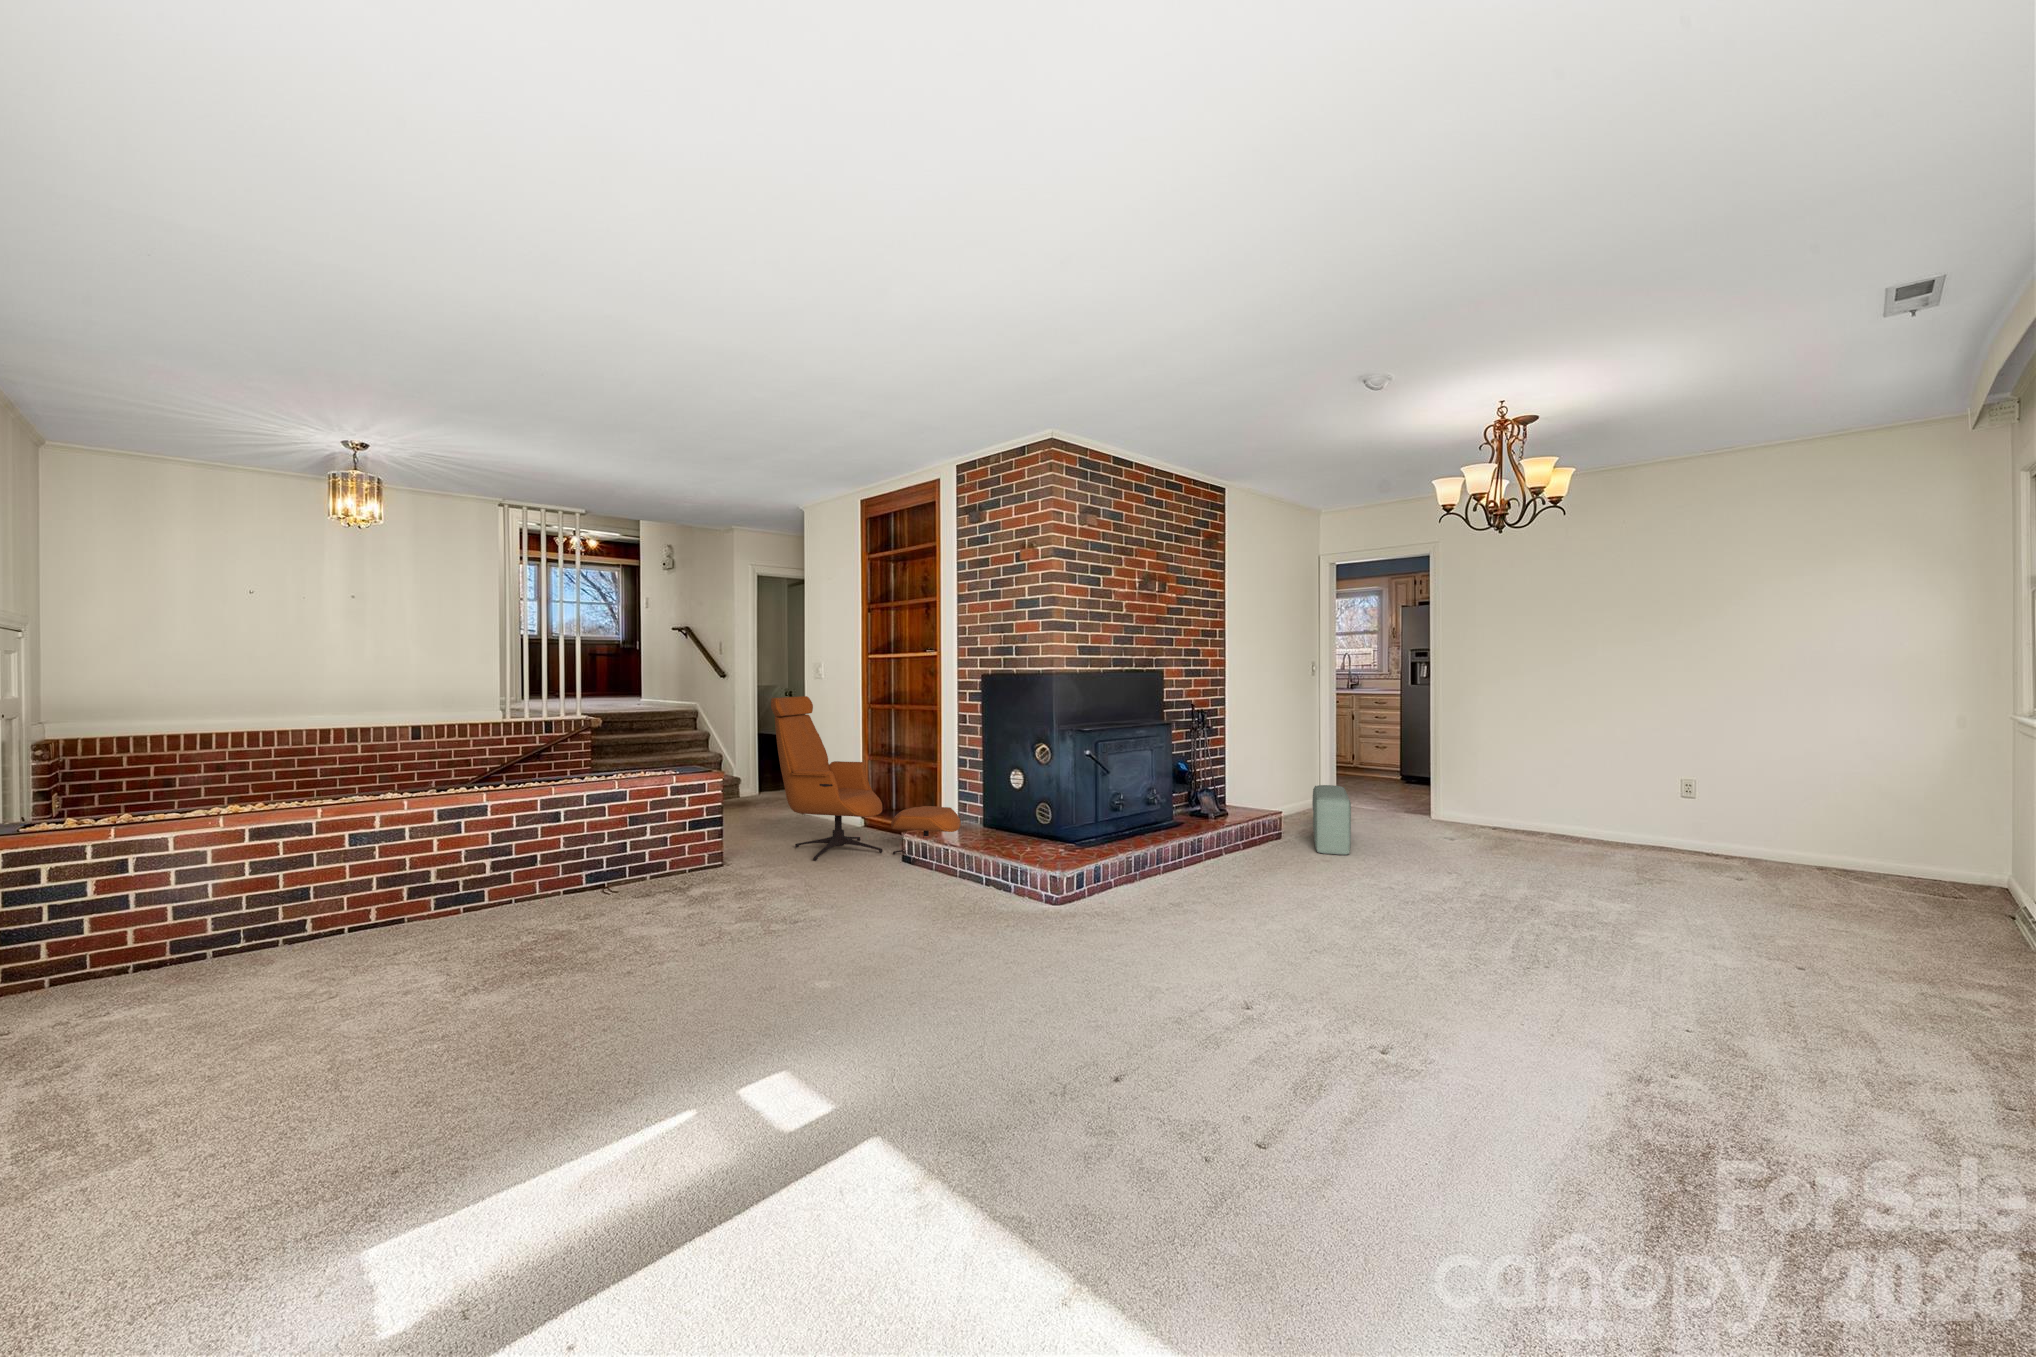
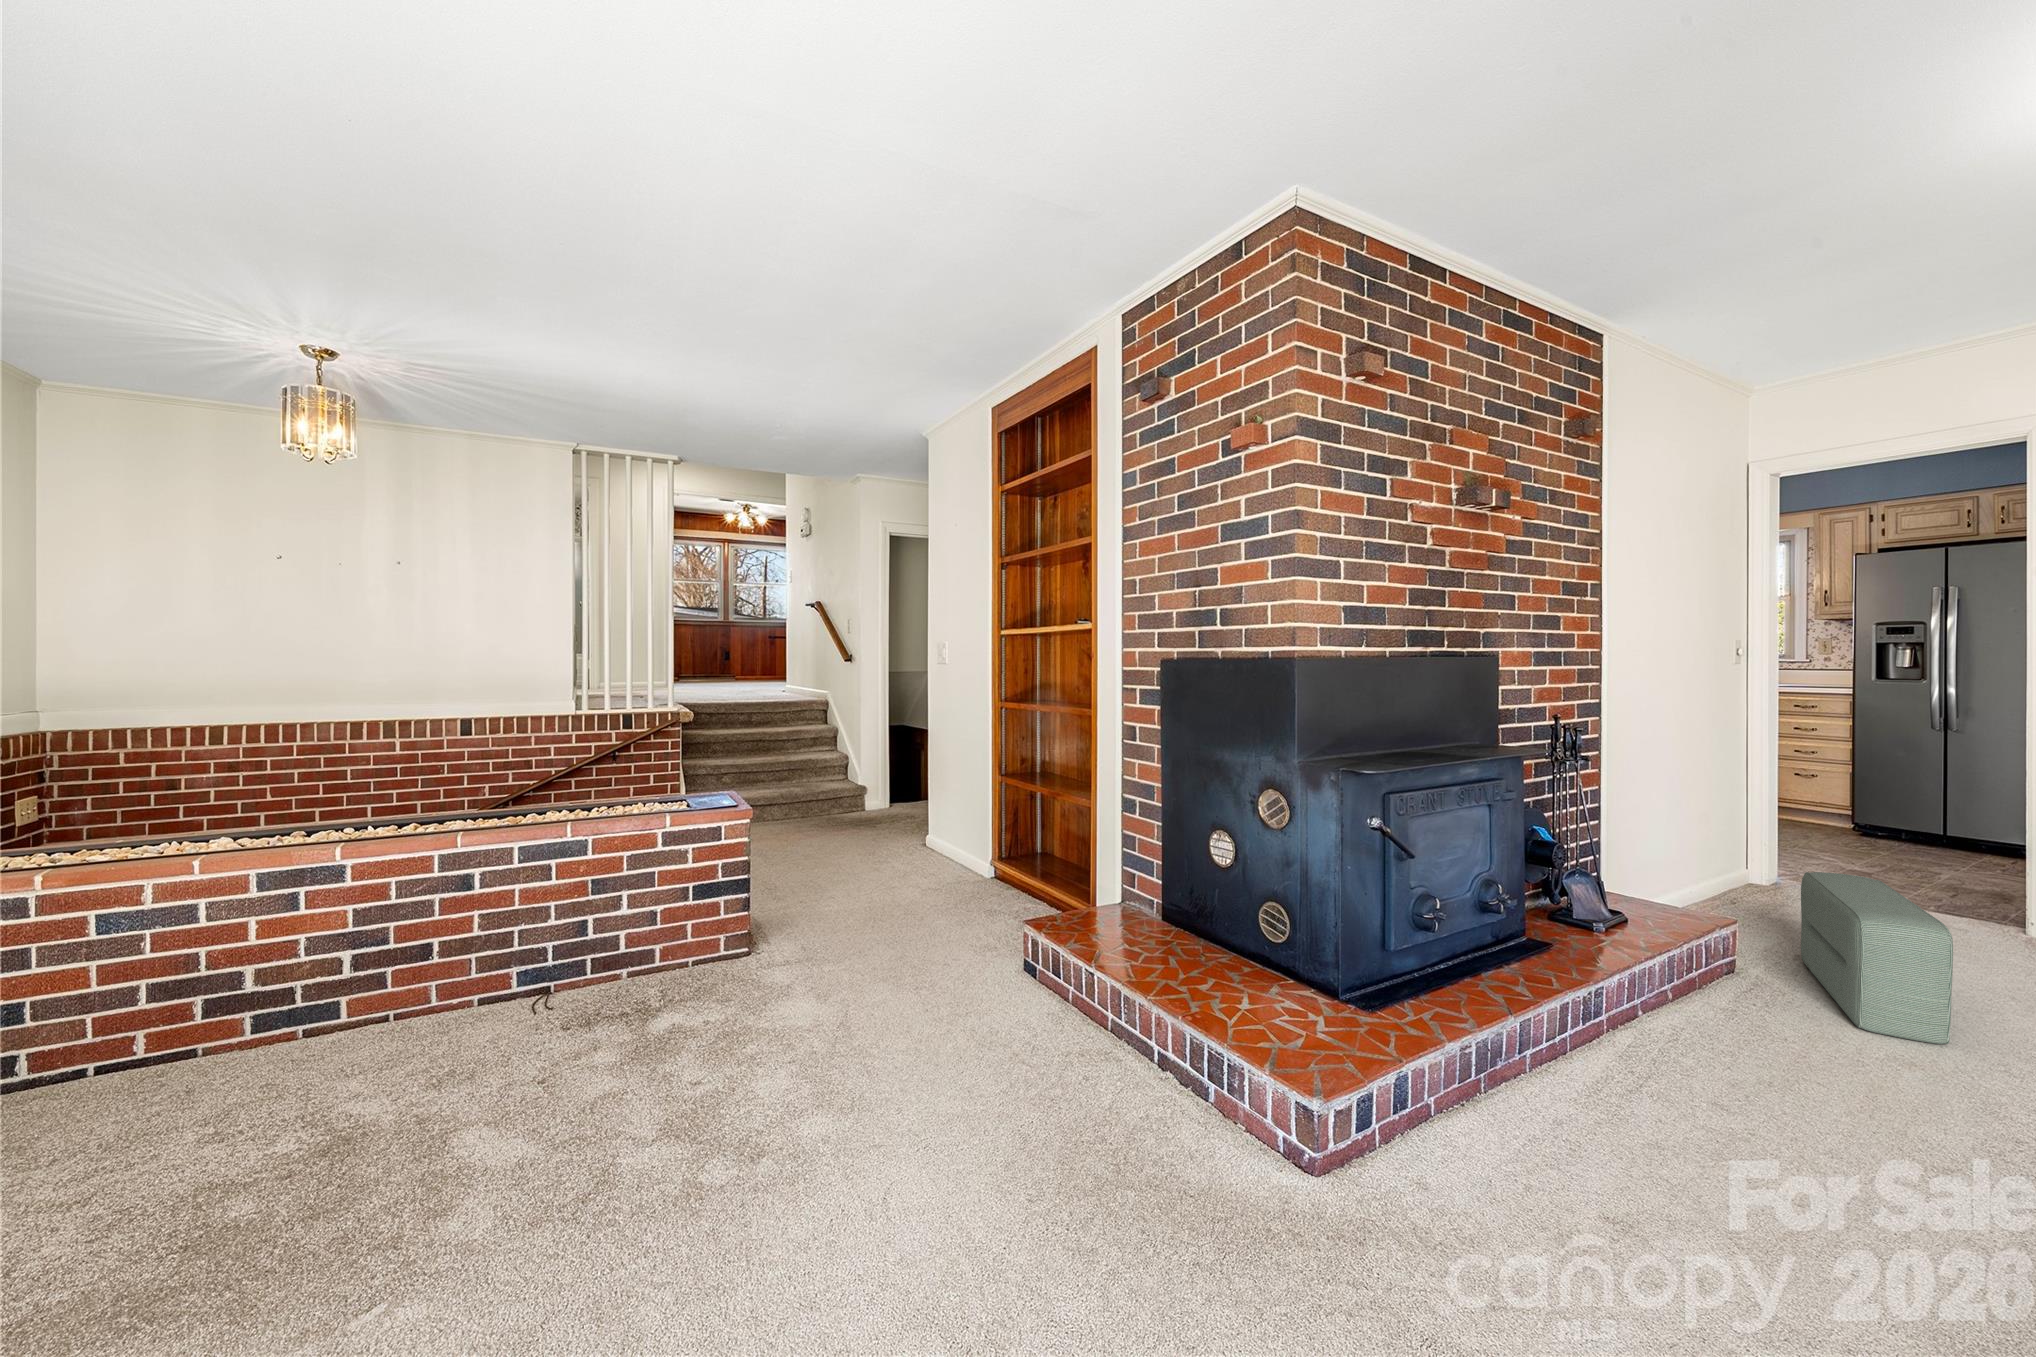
lounge chair: present [771,696,961,864] -> none [836,690,1123,982]

